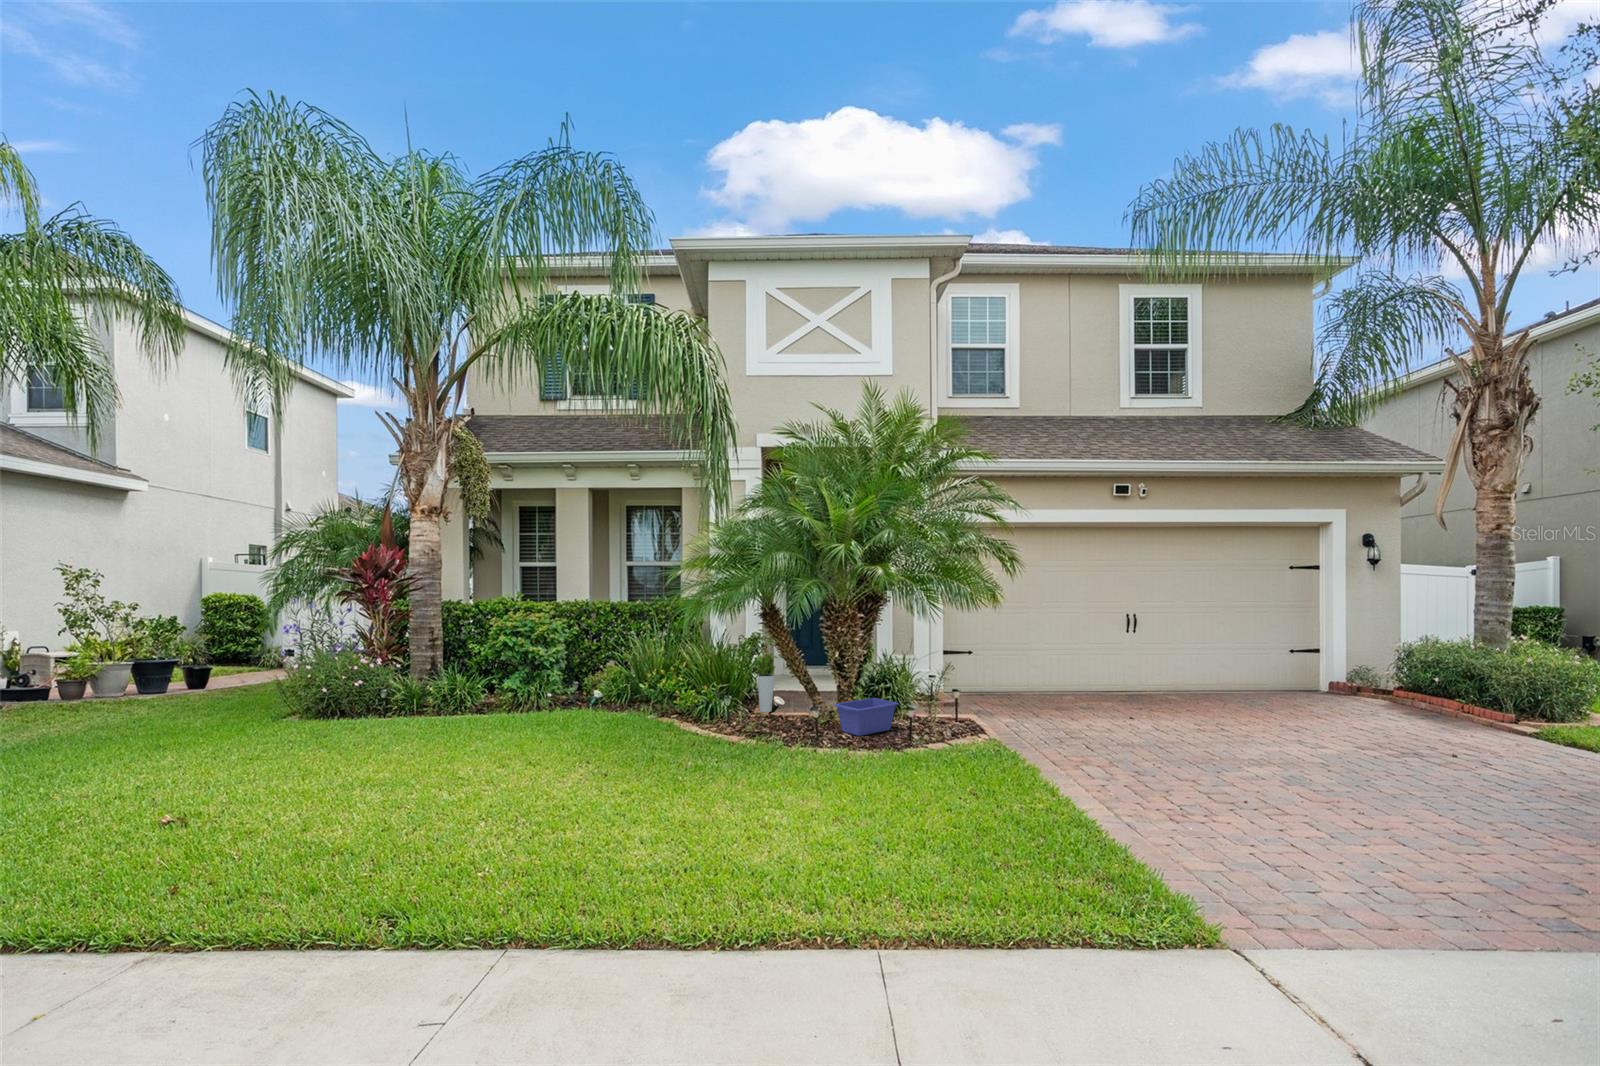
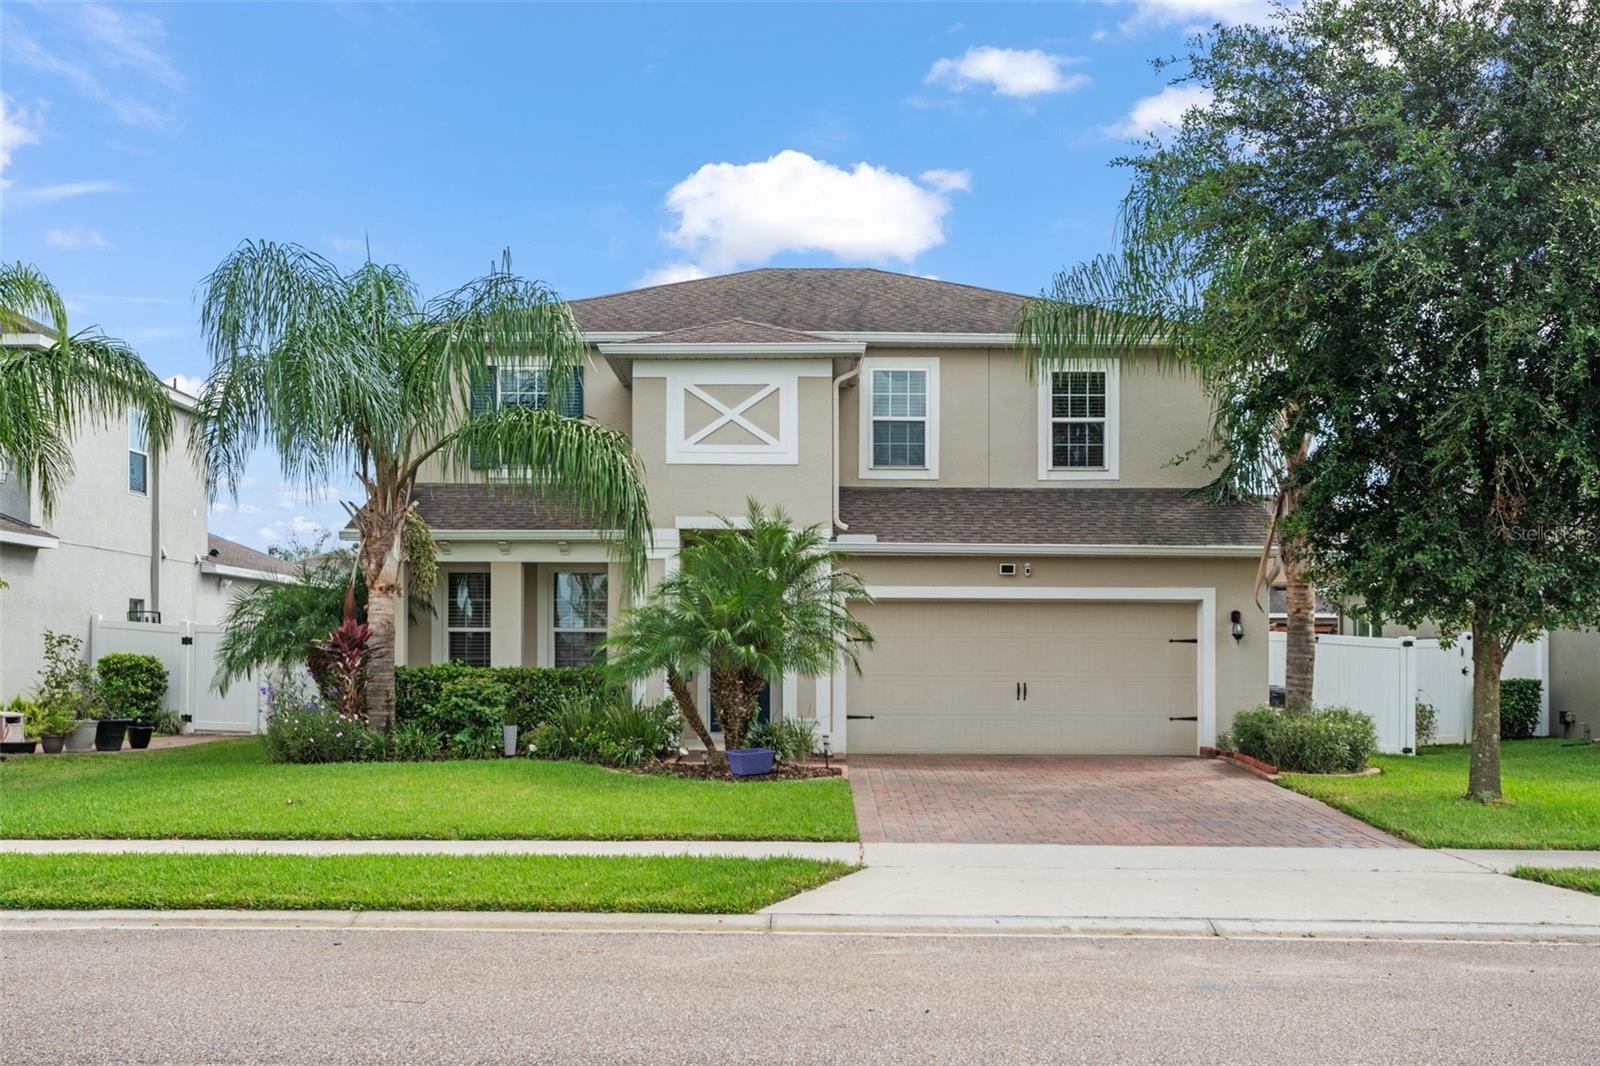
planter: present [756,653,776,712] -> present [503,708,519,755]

